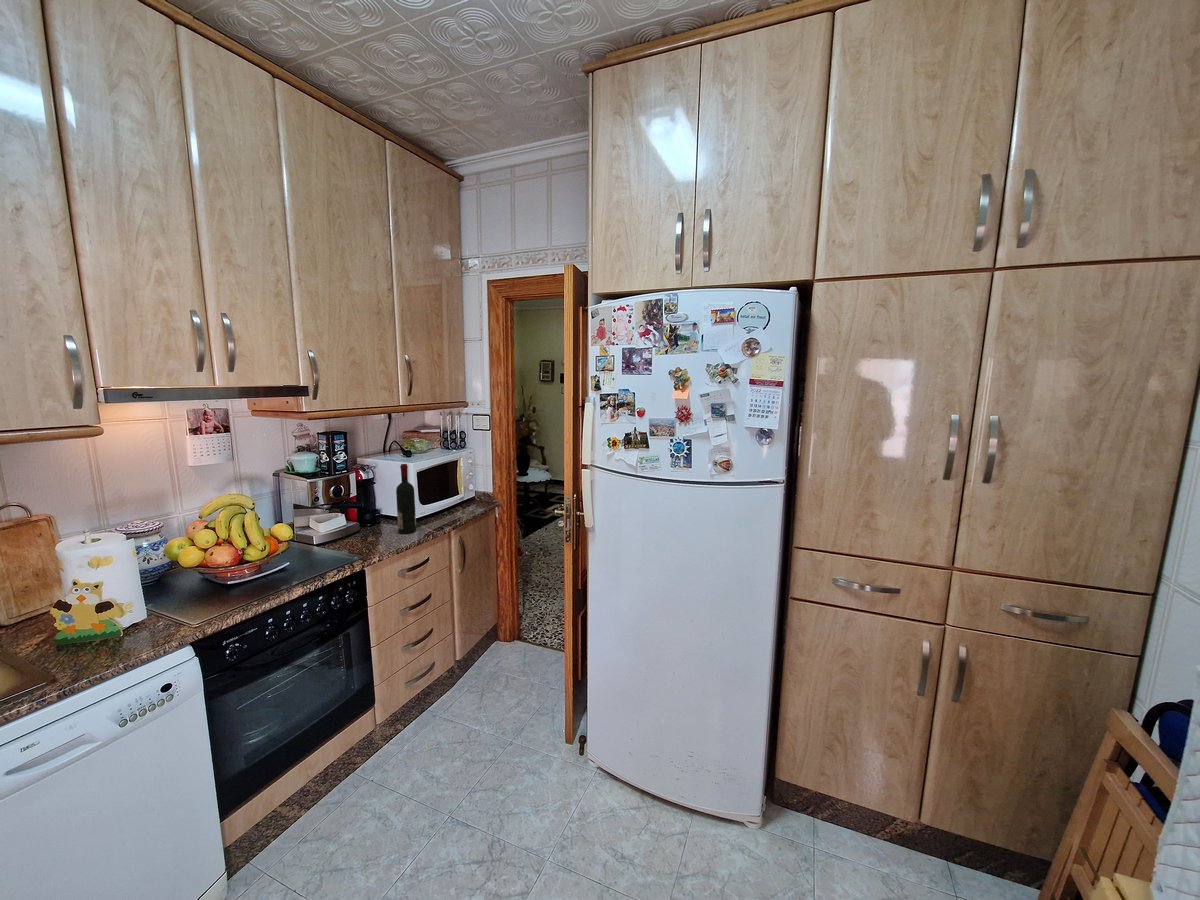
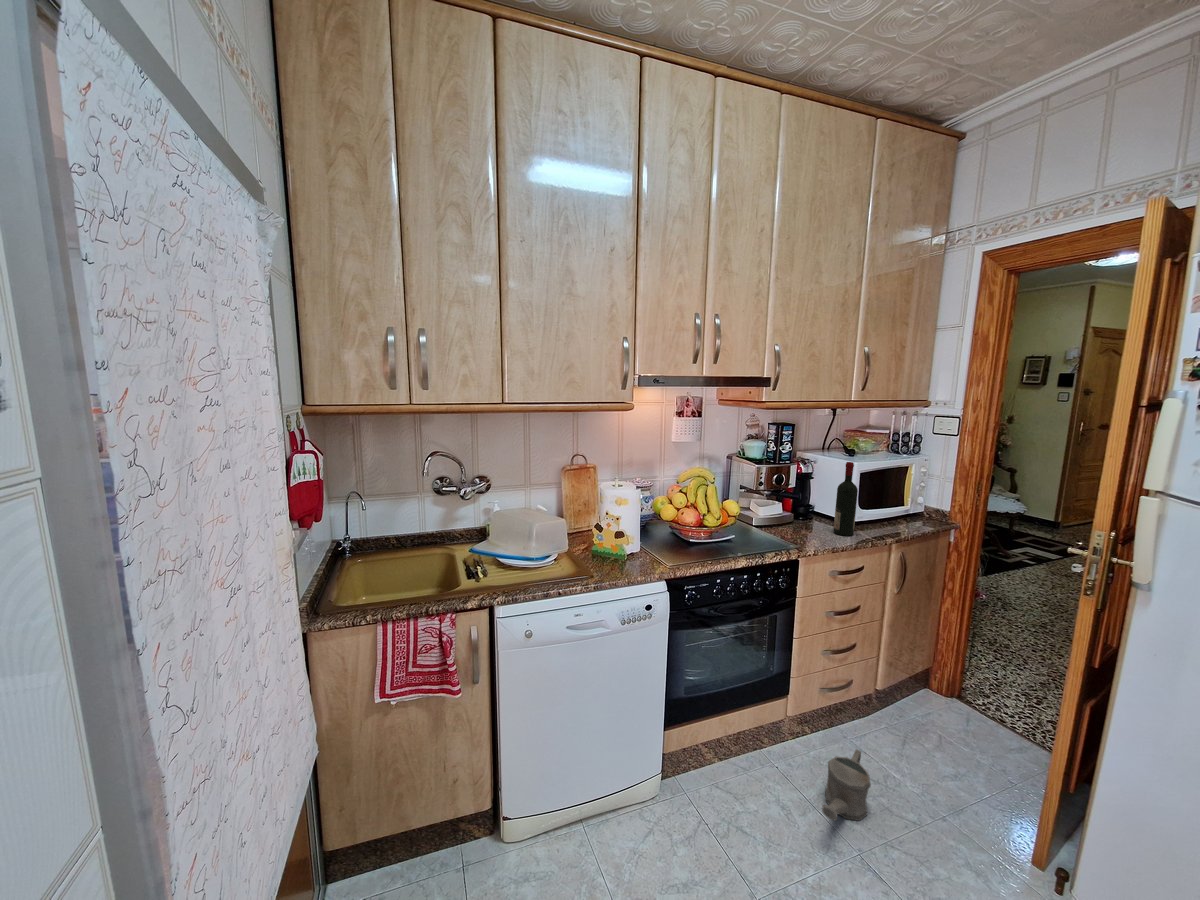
watering can: none [412,720,454,796] -> present [822,749,871,821]

